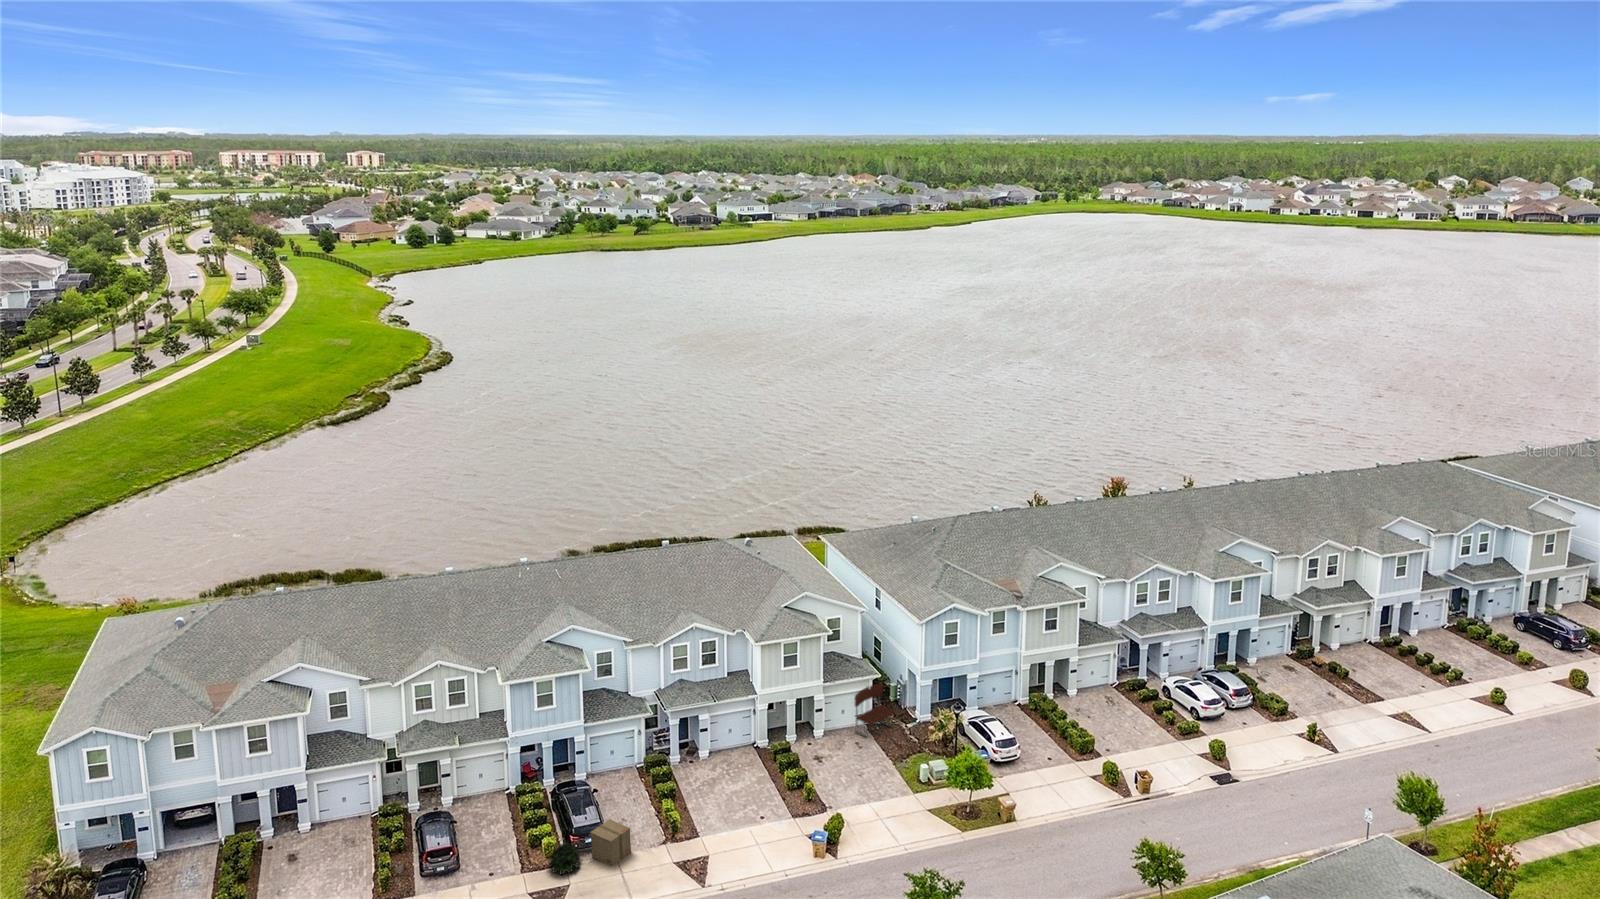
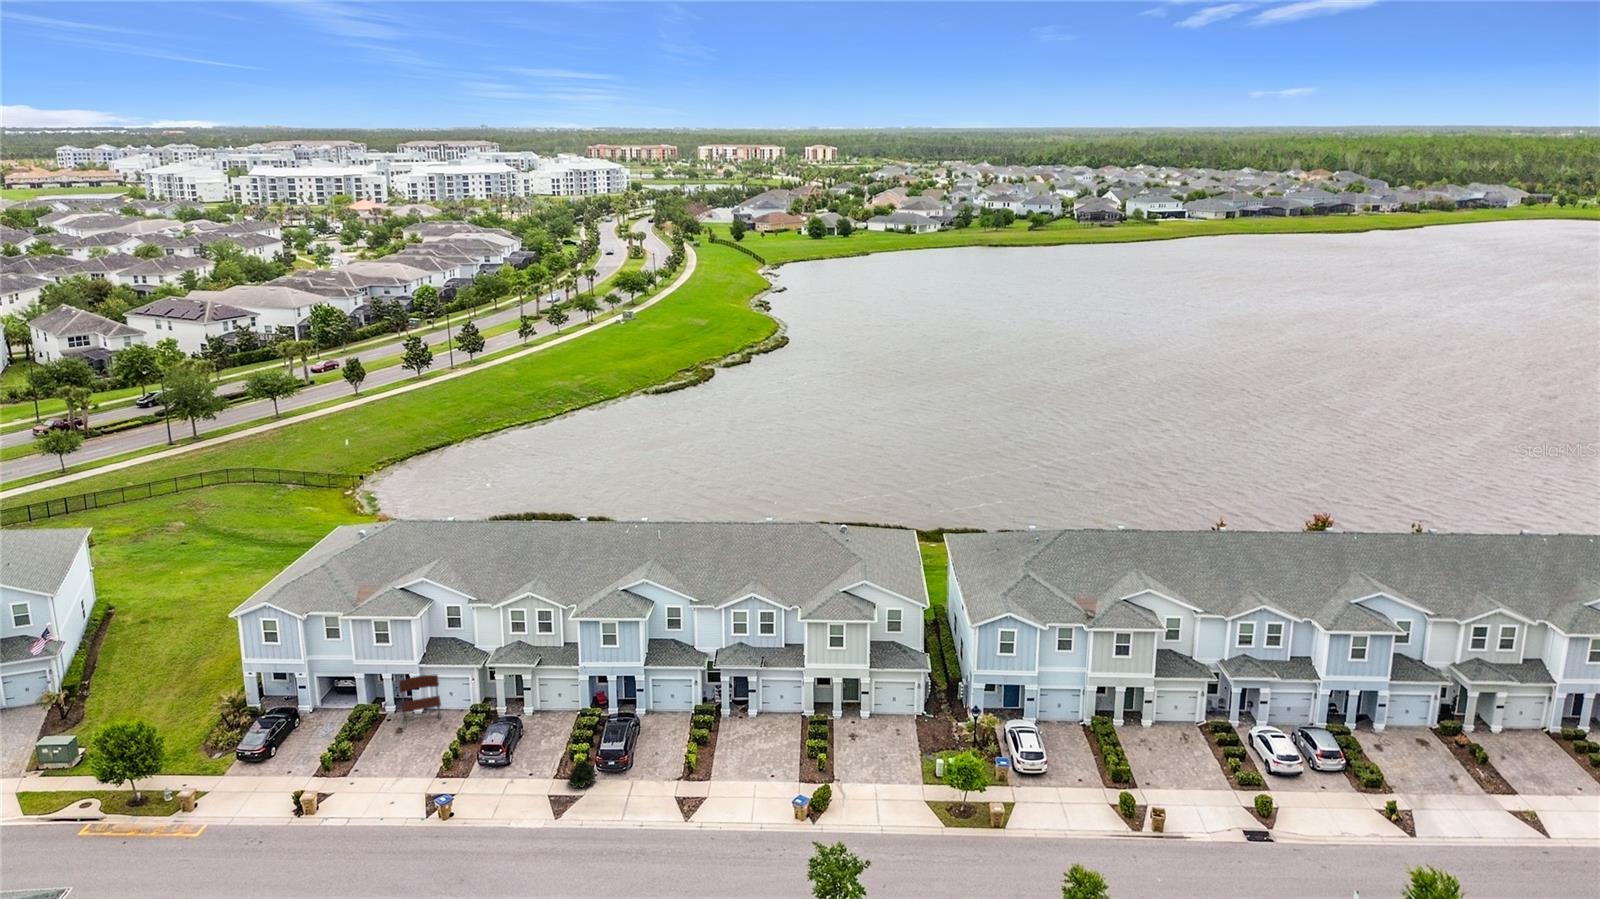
bench: present [855,683,896,738] -> present [399,674,441,724]
cardboard box: present [590,819,631,866] -> none [607,750,641,790]

